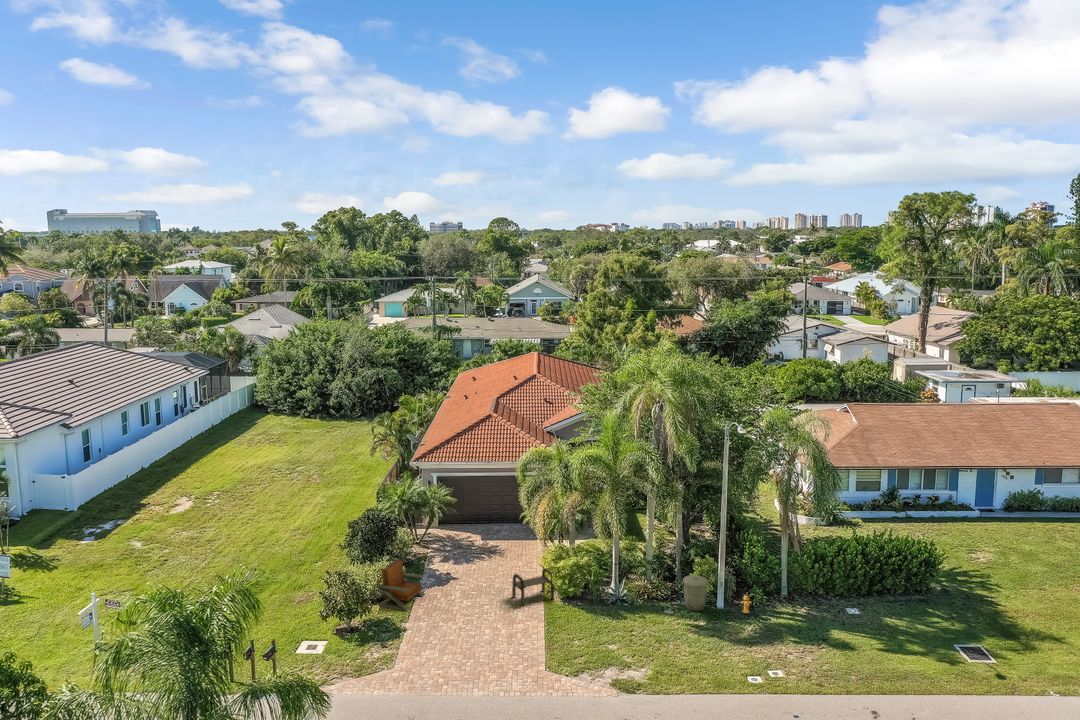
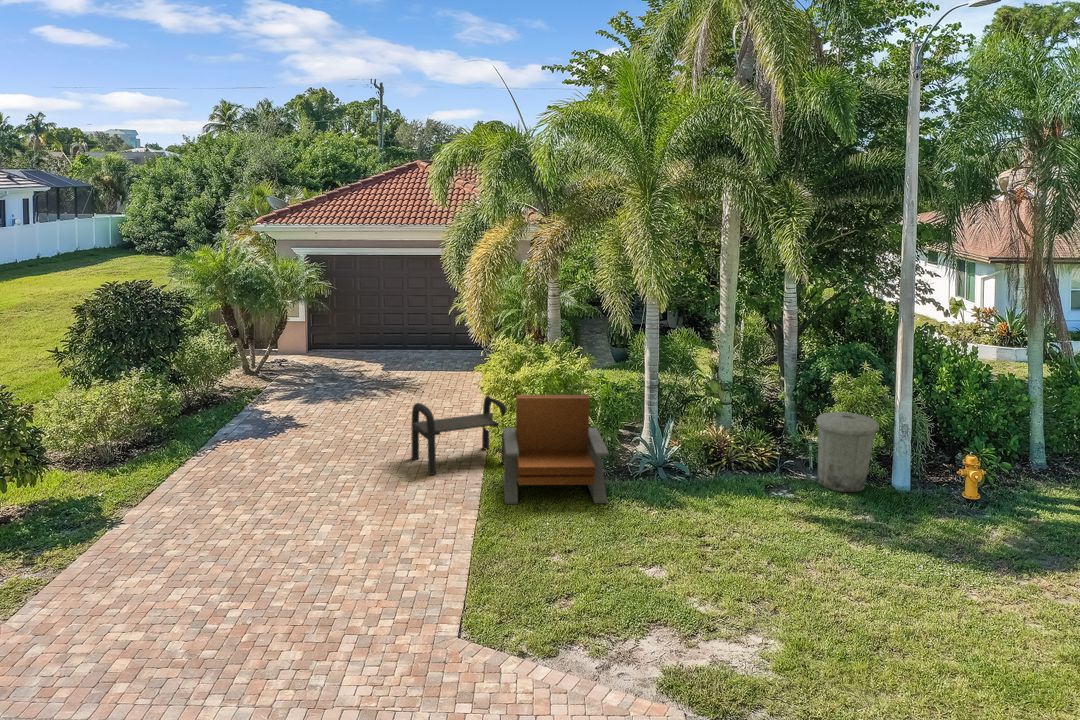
lounge chair: present [377,560,425,611] -> present [502,395,609,504]

